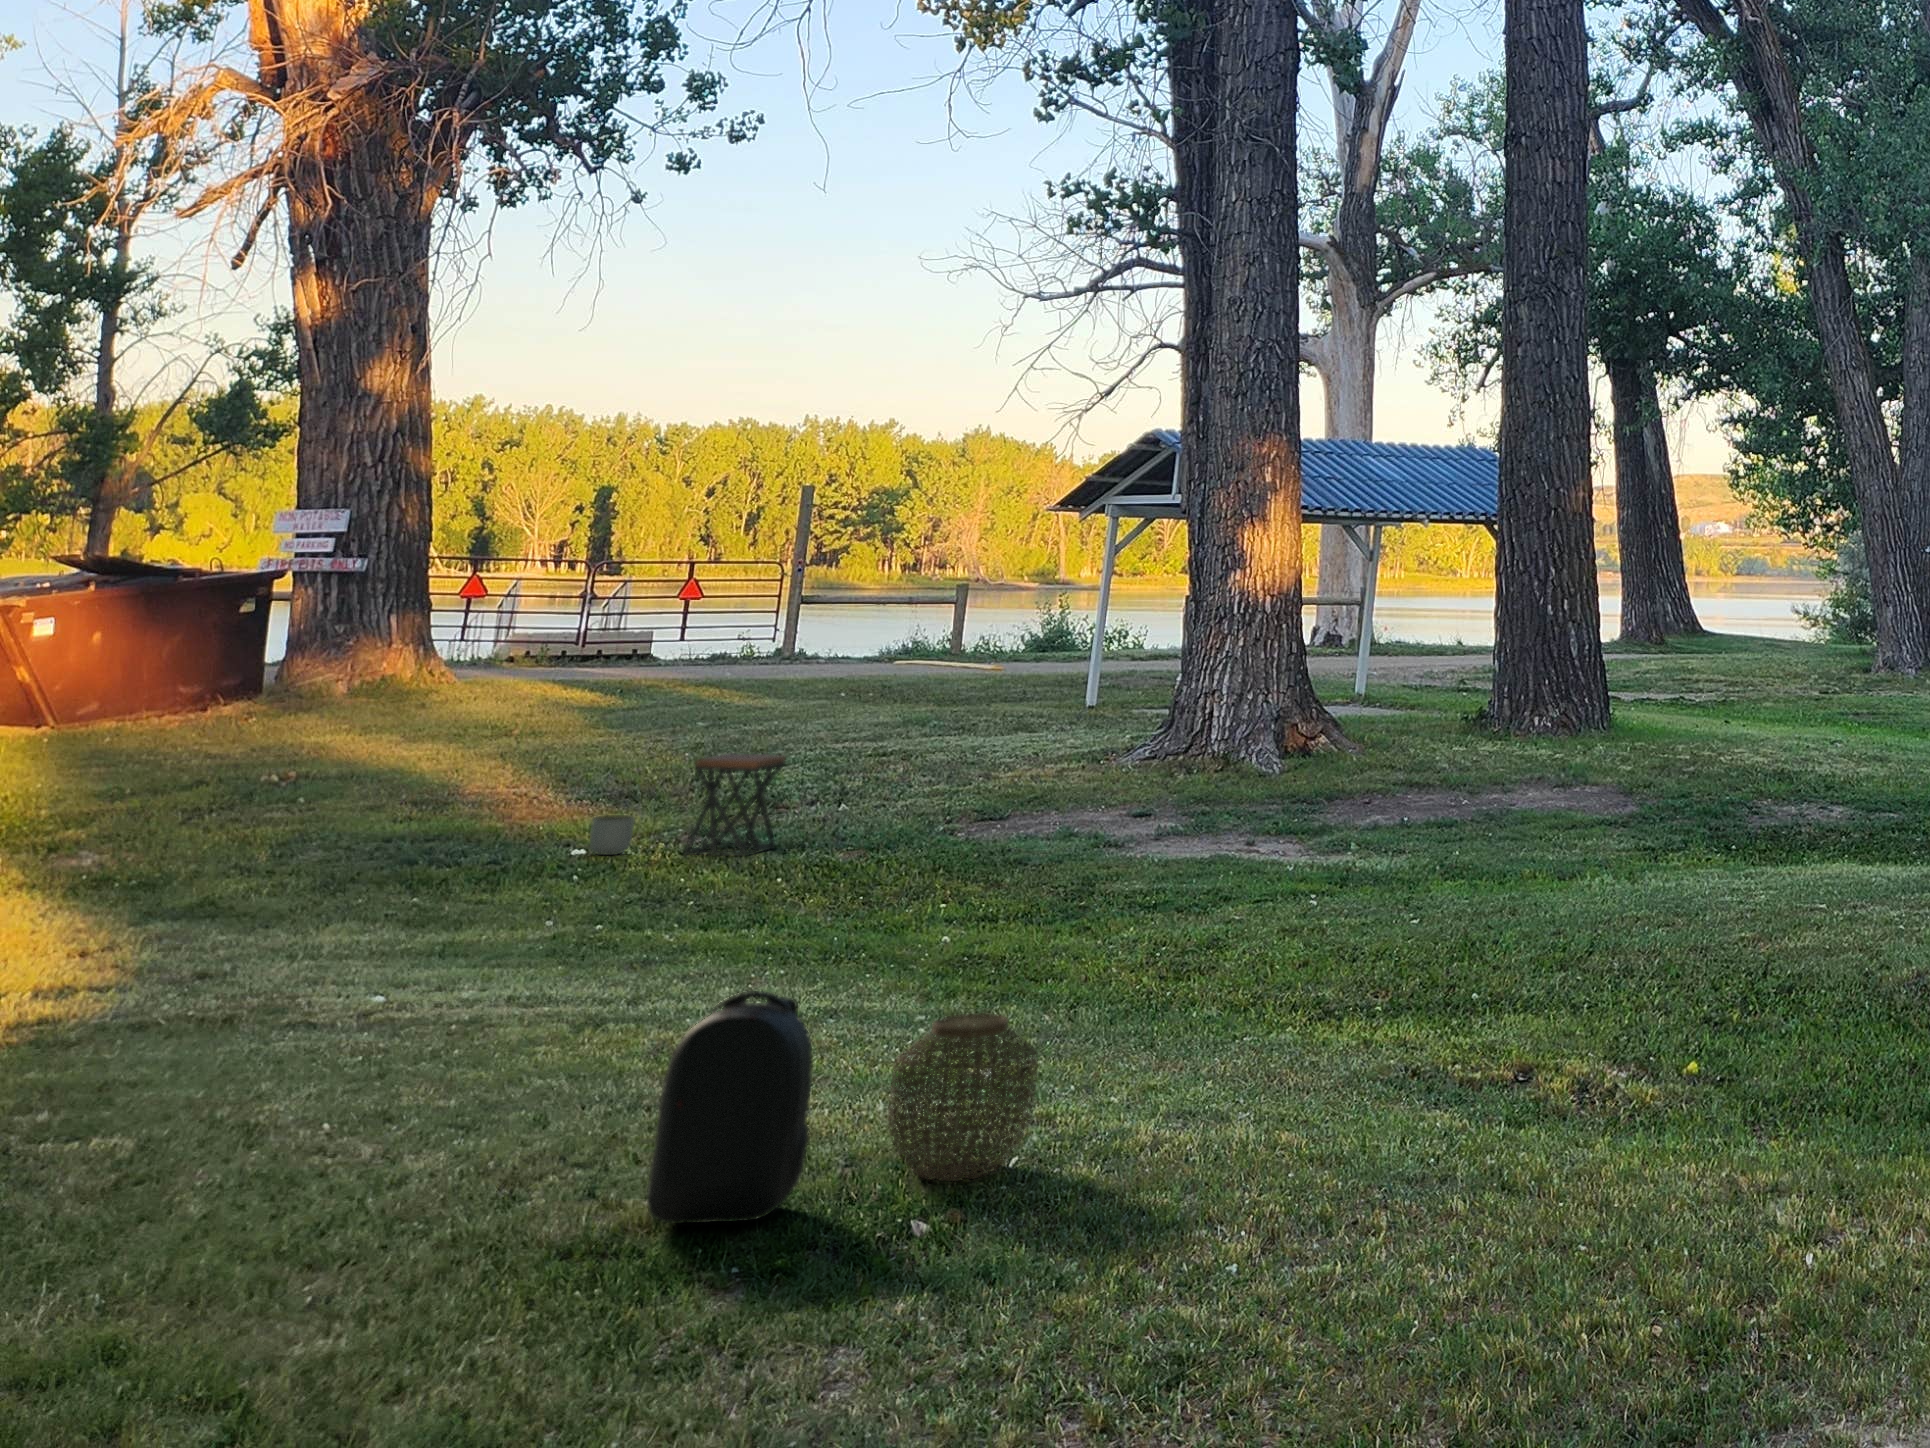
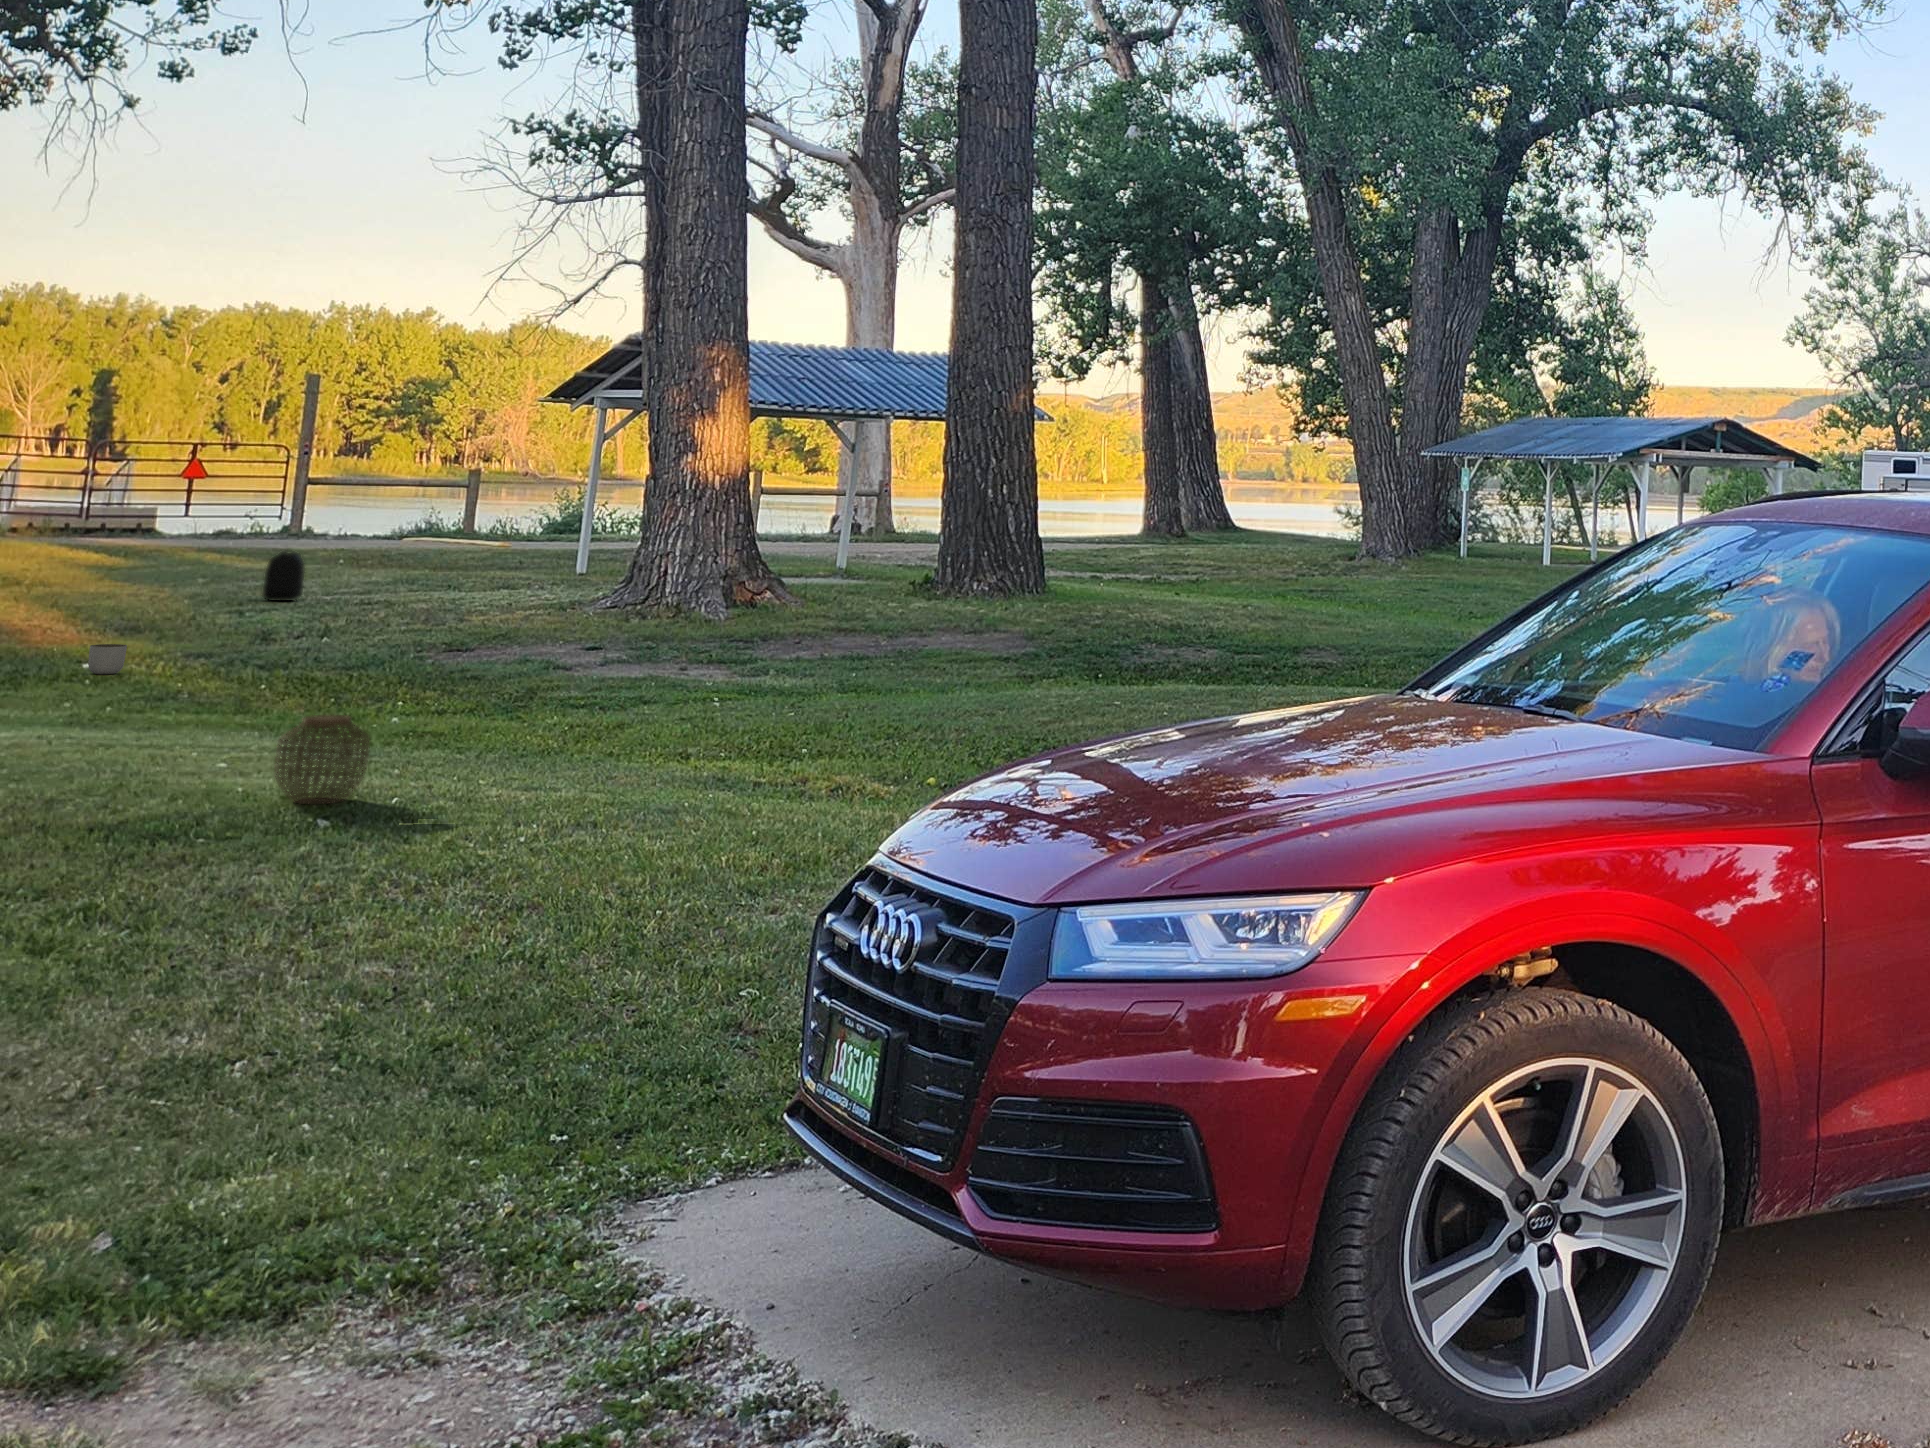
stool: present [684,753,786,856] -> none [169,599,256,677]
backpack: present [647,991,813,1223] -> present [263,551,305,601]

